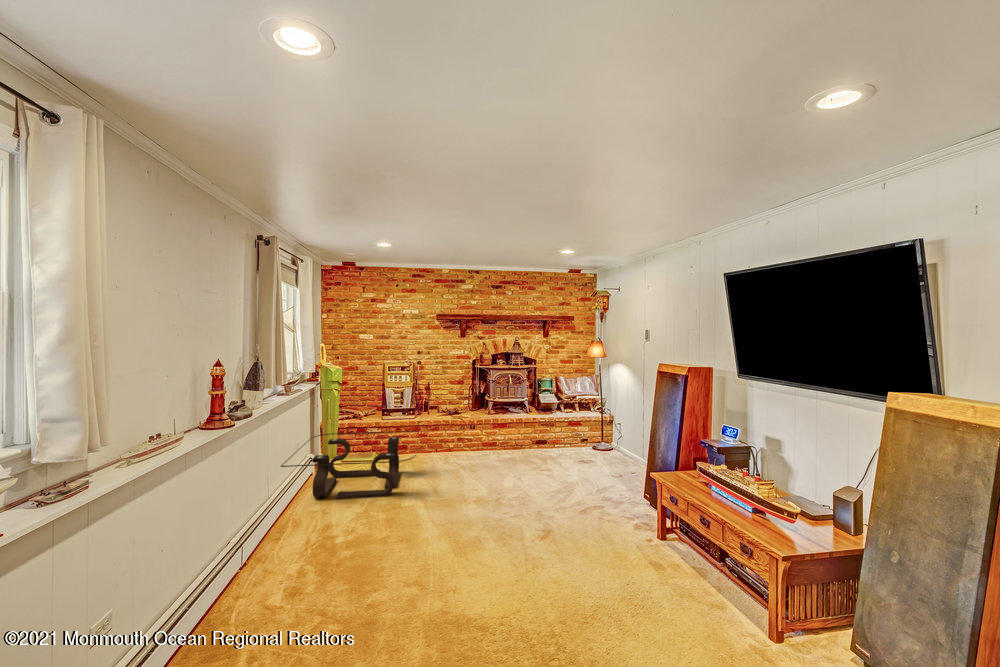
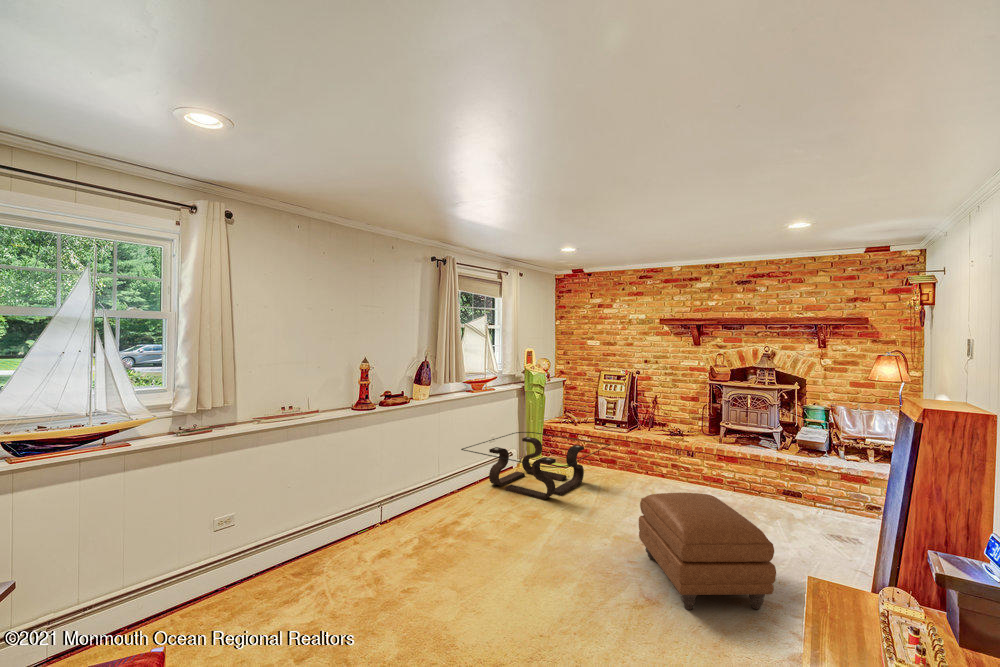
ottoman: none [512,450,619,535] -> present [639,493,776,610]

